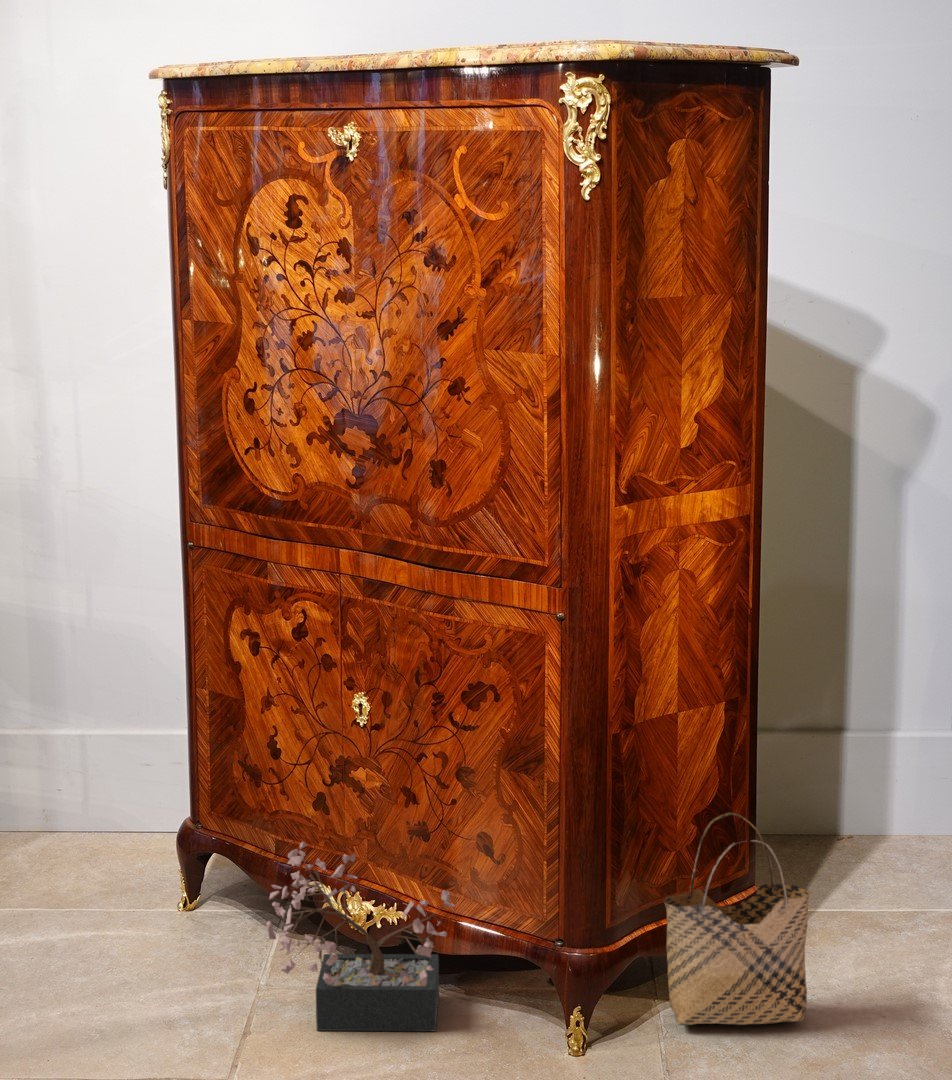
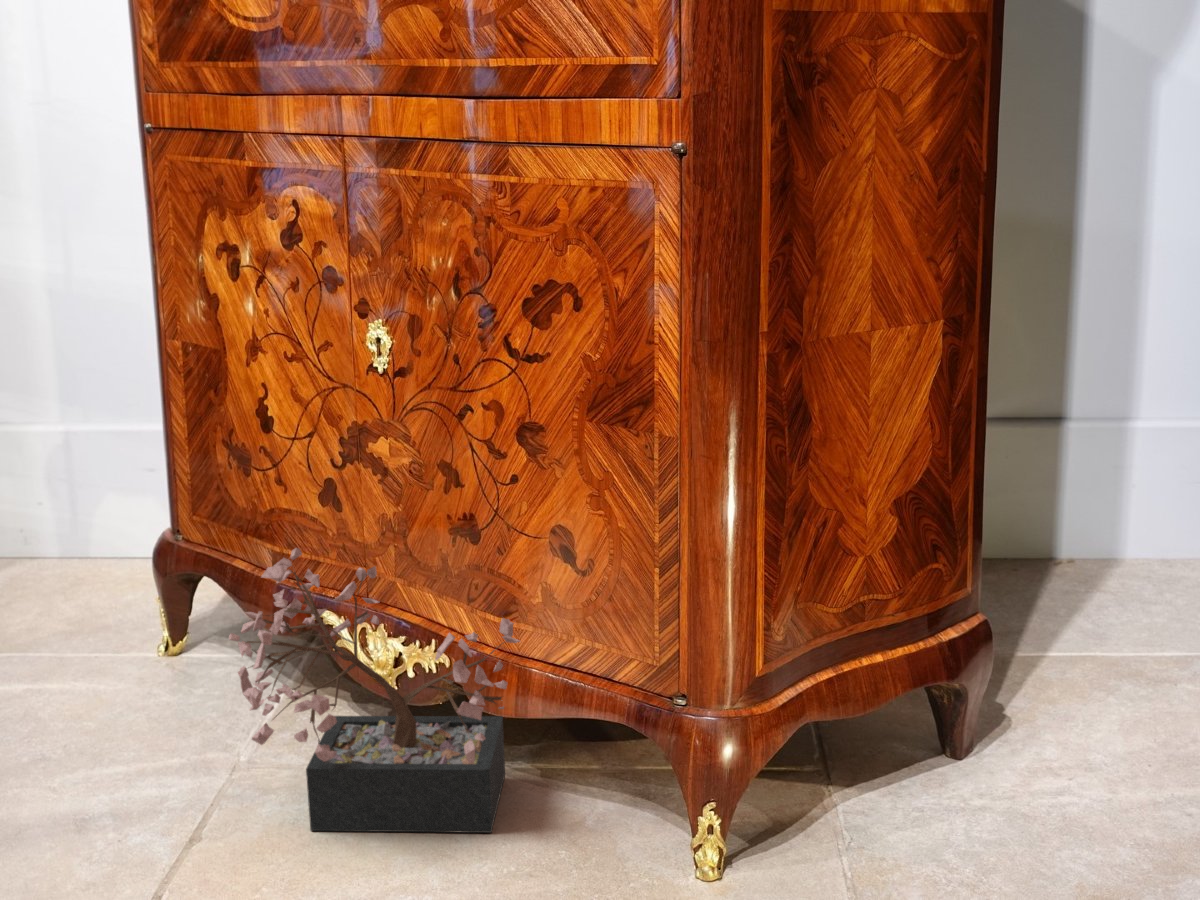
woven basket: present [664,812,810,1025] -> none [844,500,1072,825]

